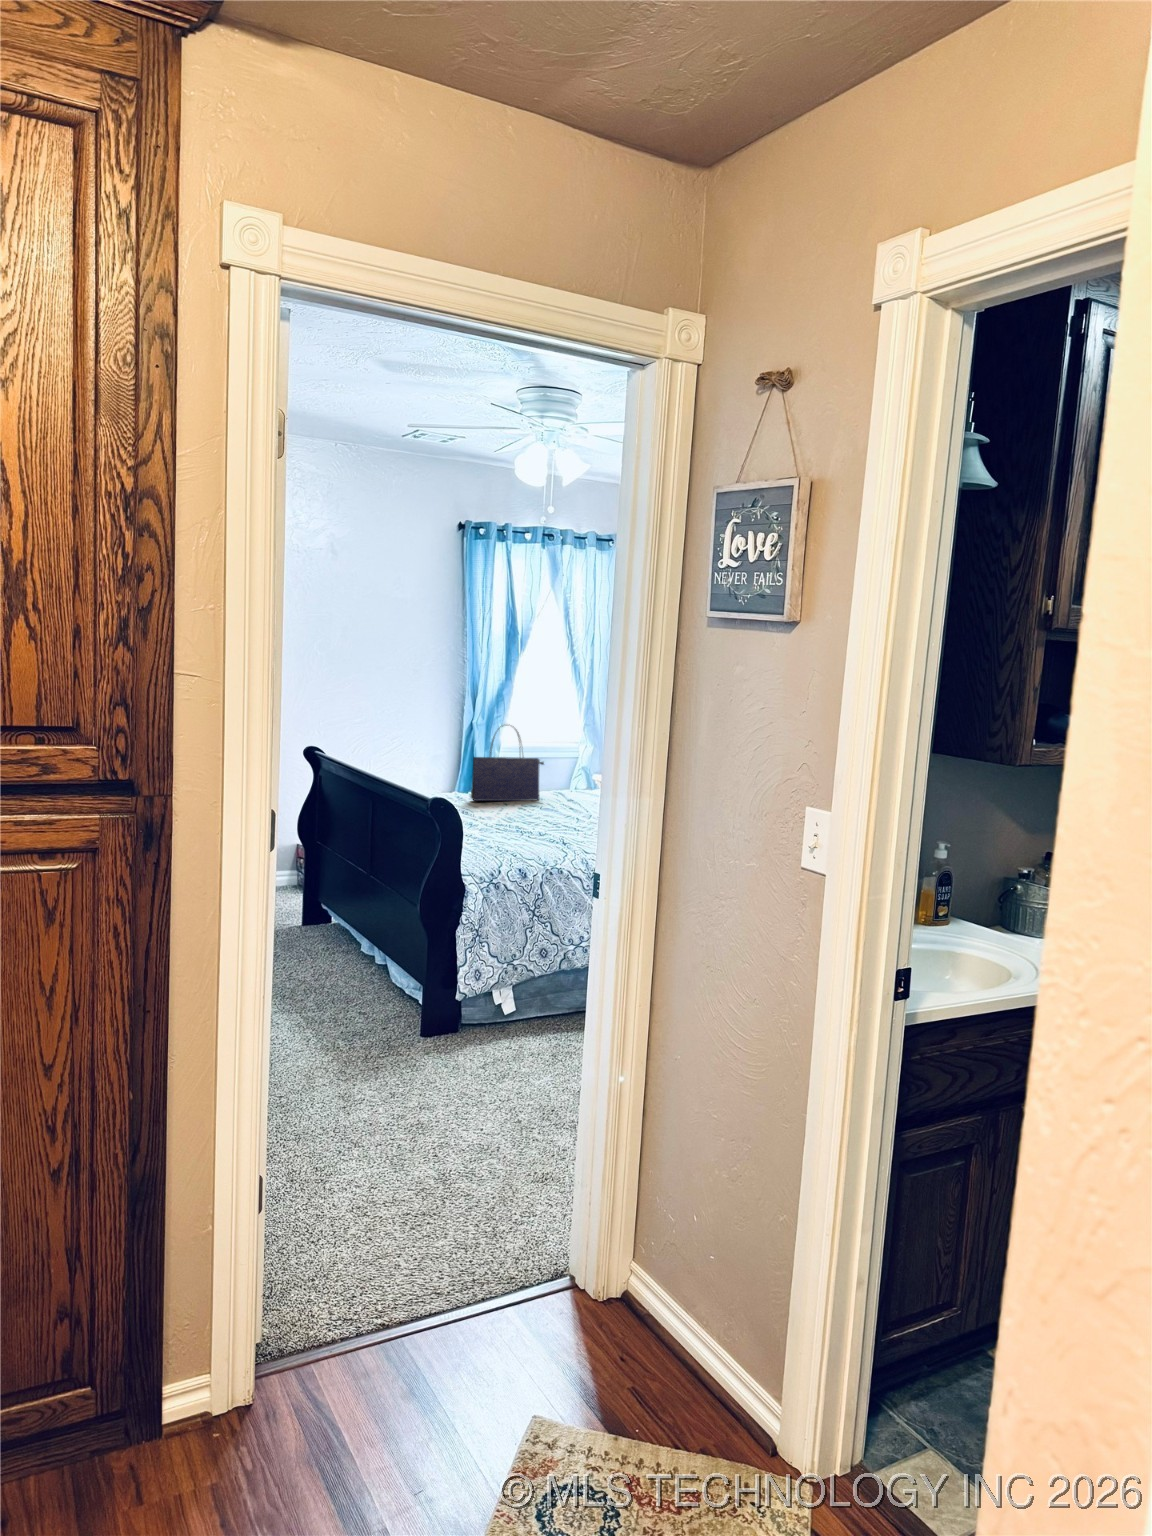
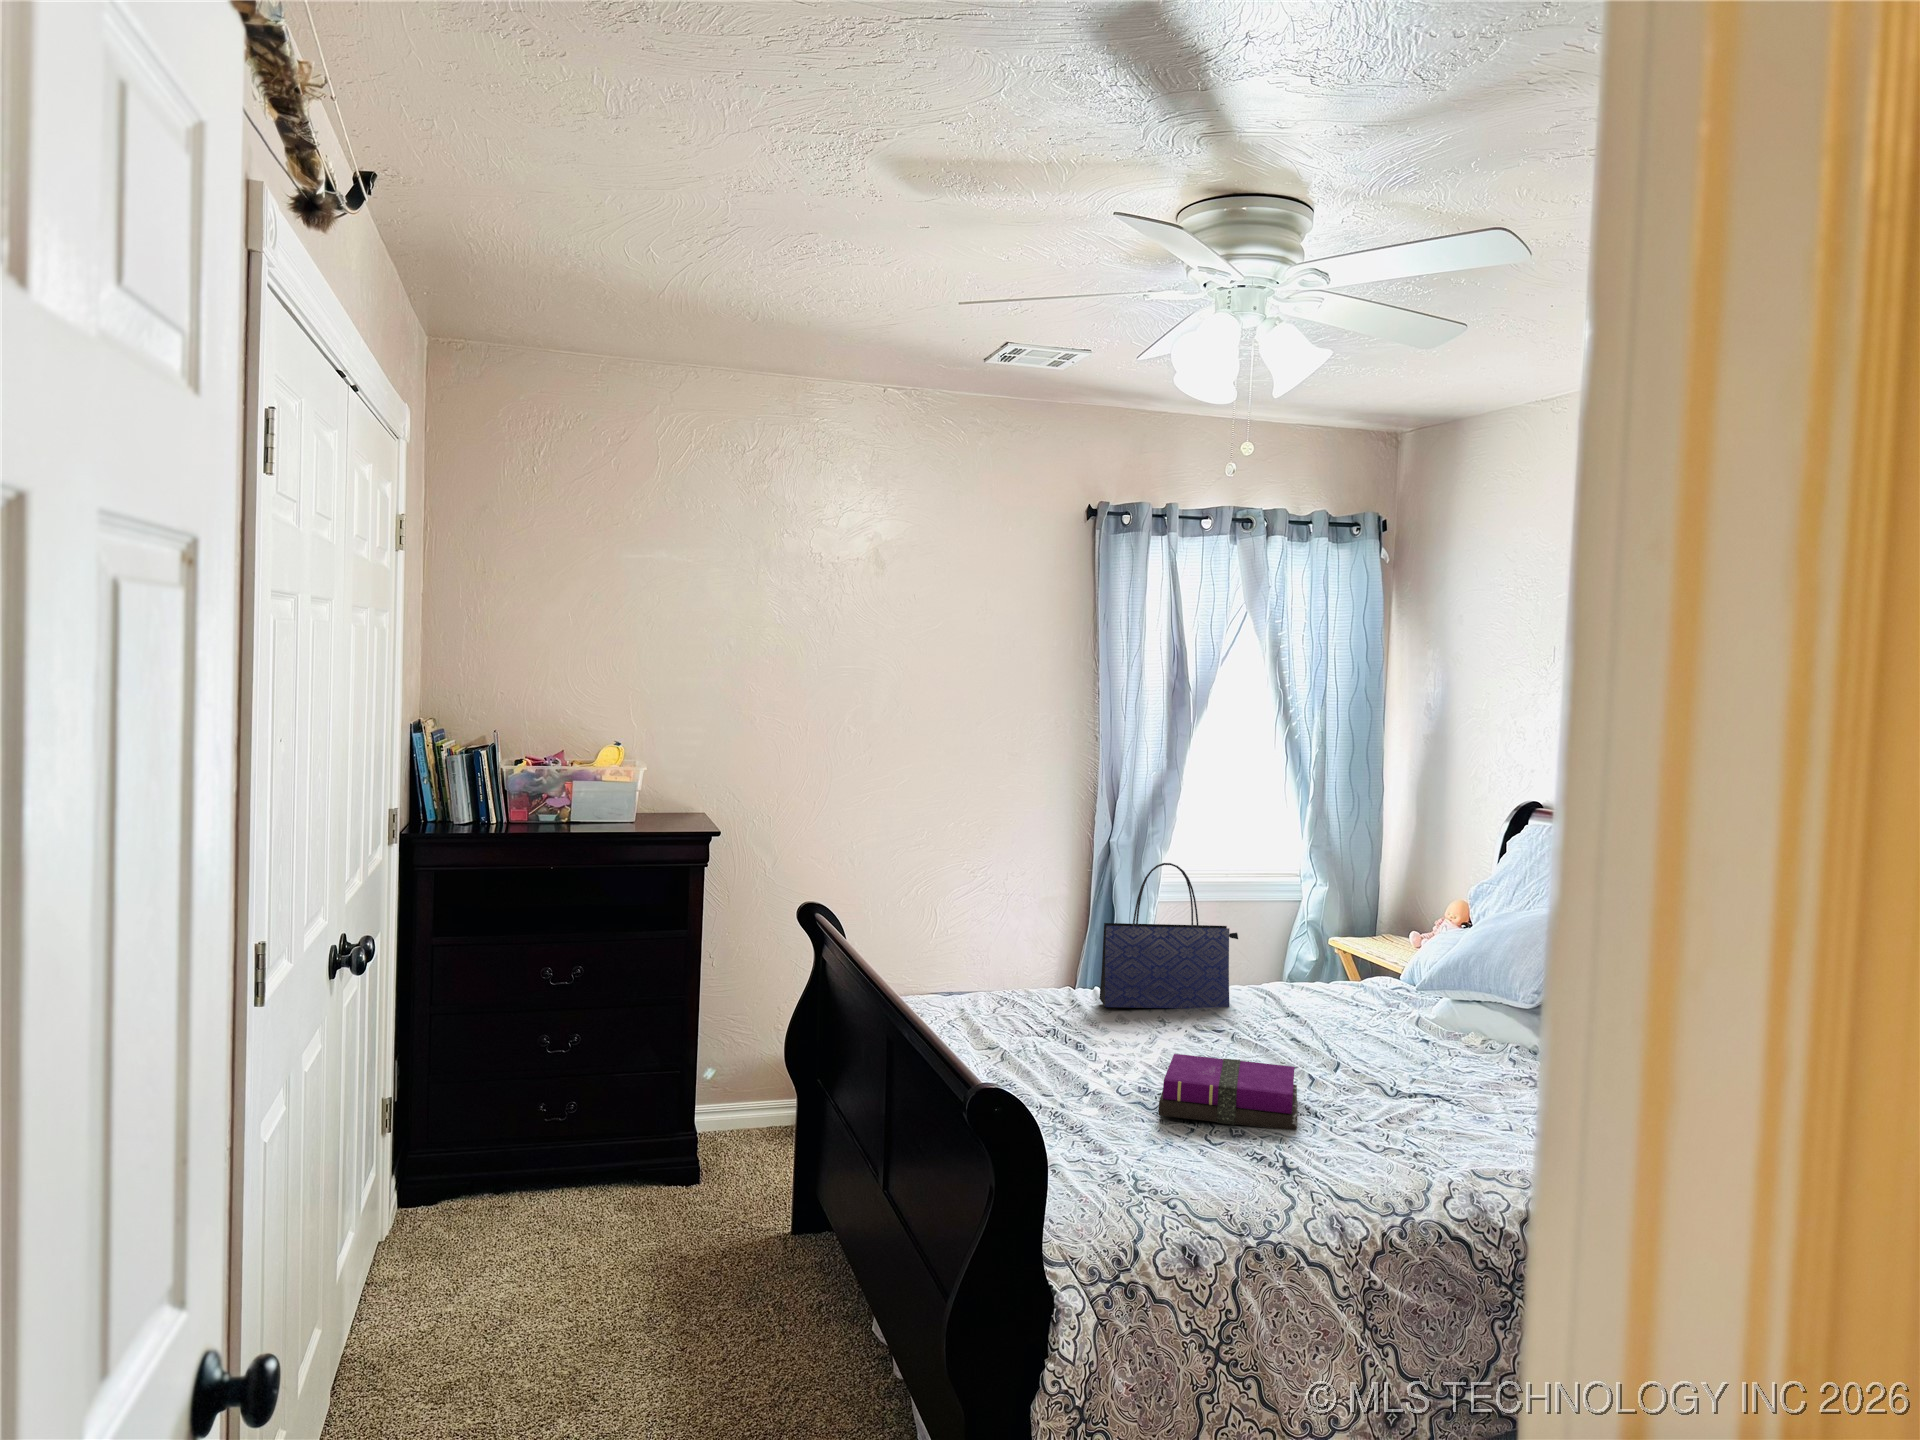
notebook: none [506,808,571,835] -> present [1159,1054,1297,1130]

